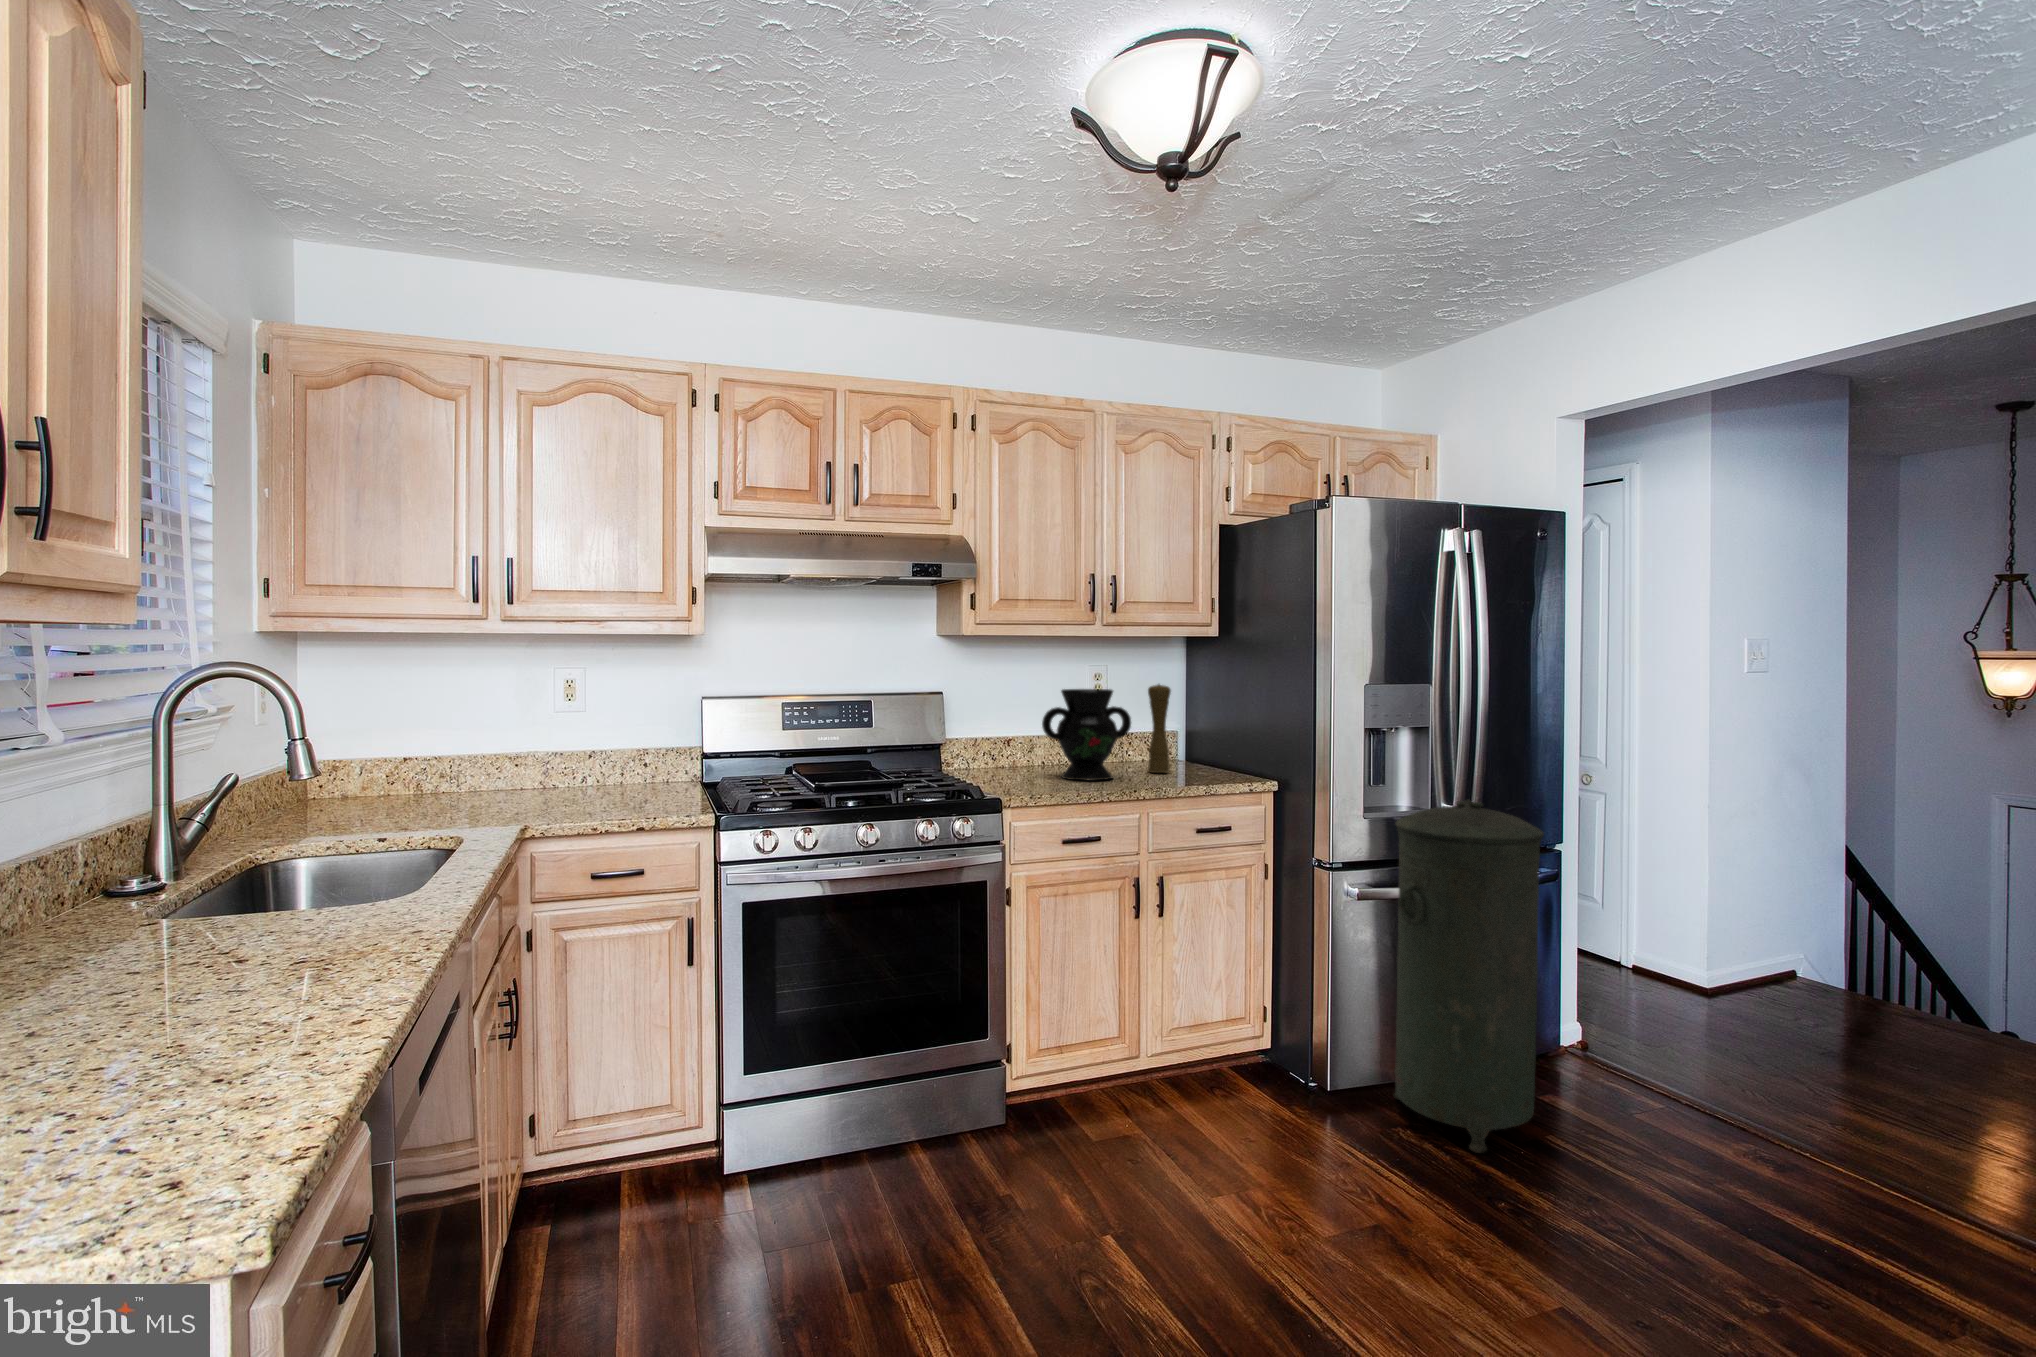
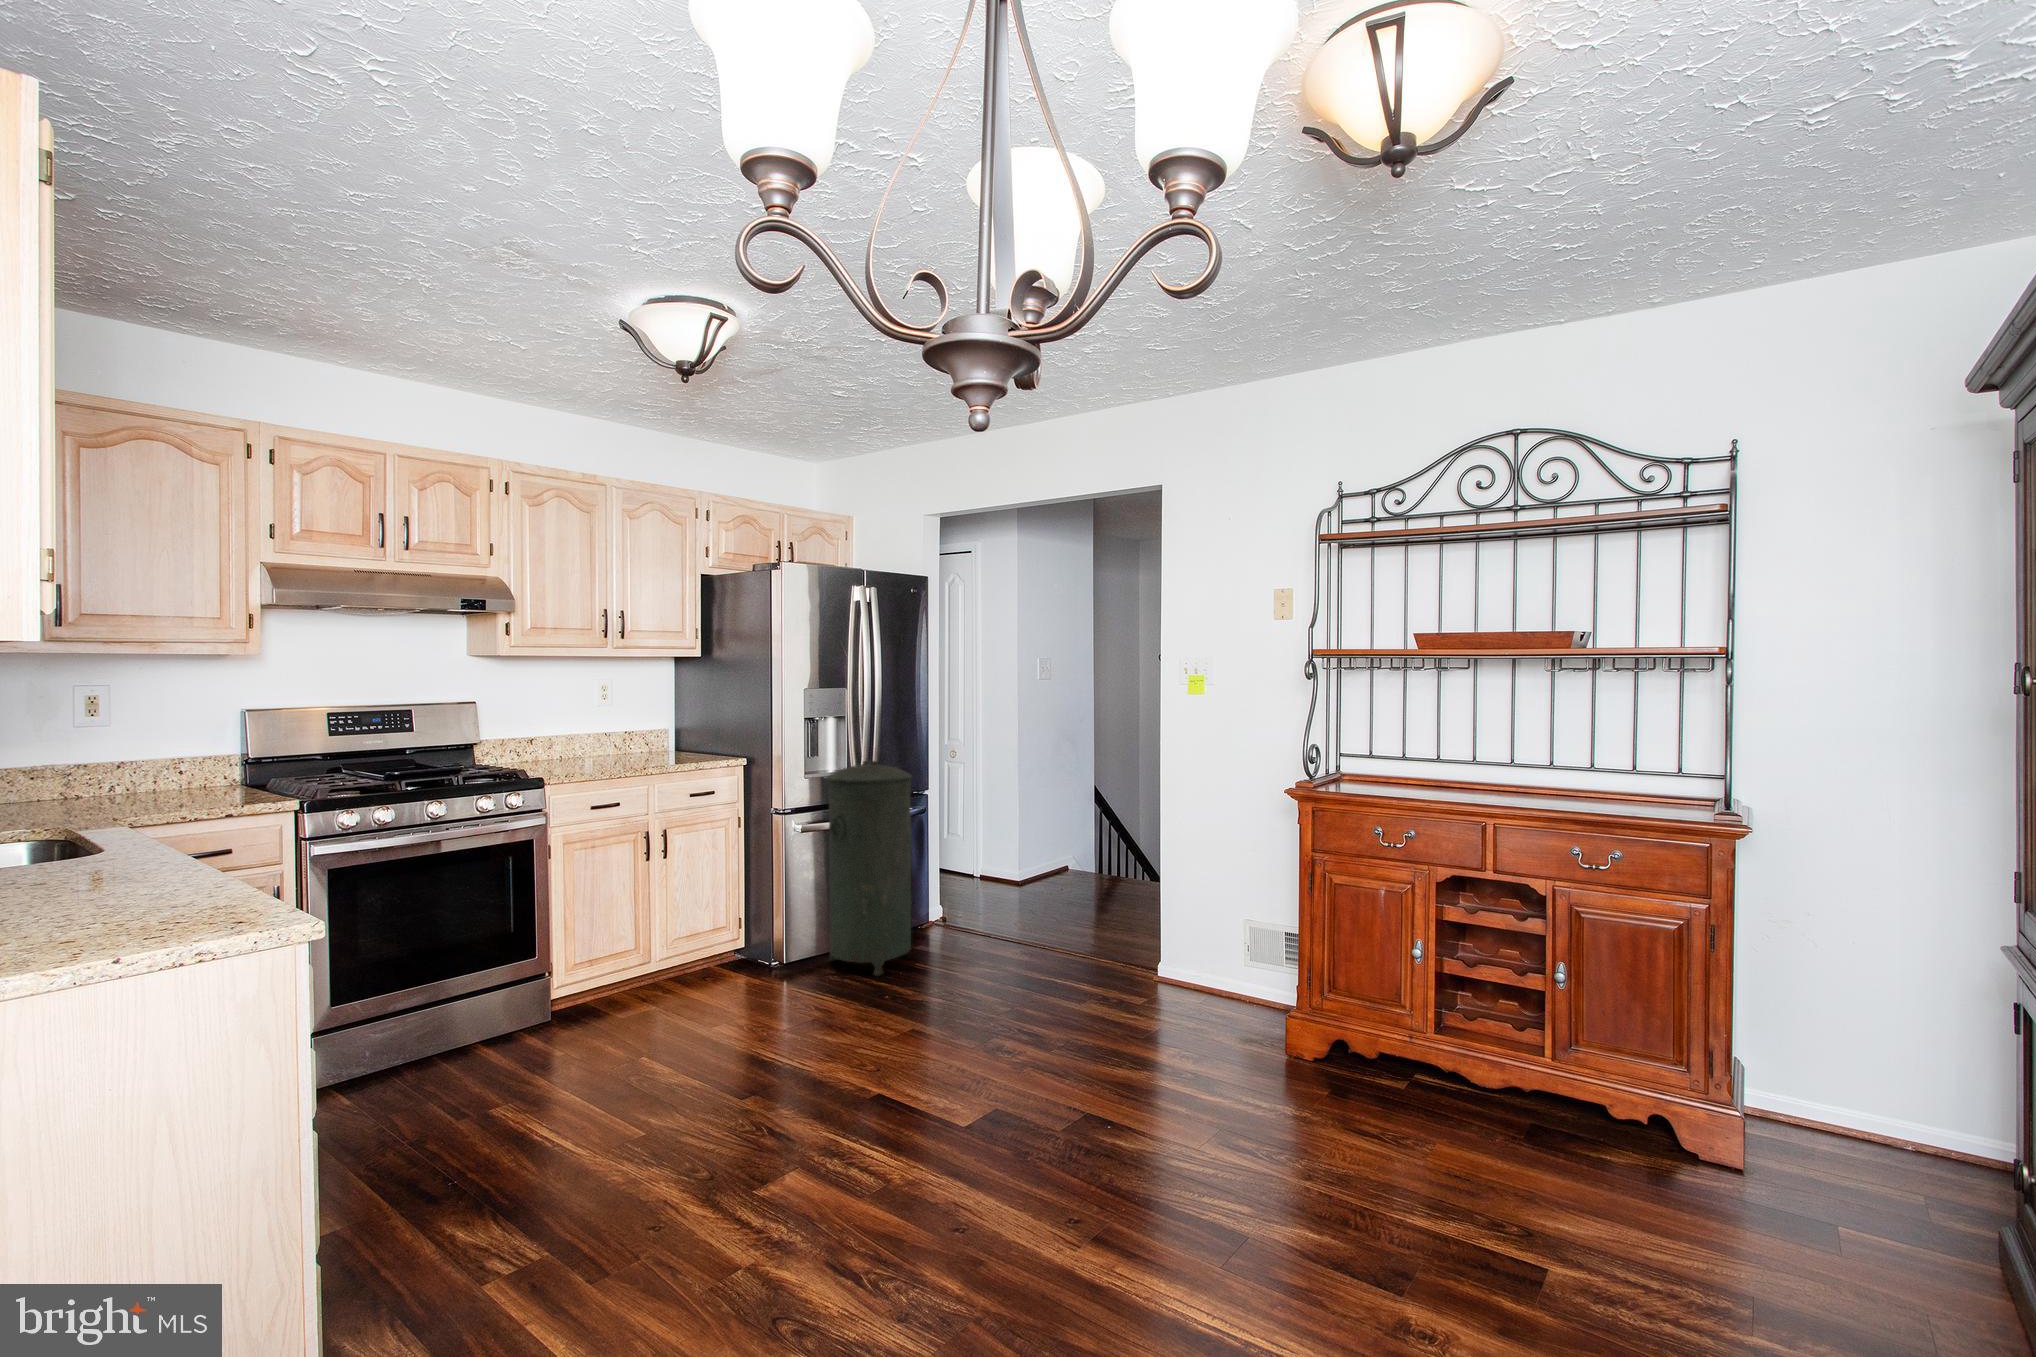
pepper mill: present [1148,684,1171,773] -> none [648,693,666,759]
decorative vase: present [1042,689,1131,781] -> none [566,697,637,766]

